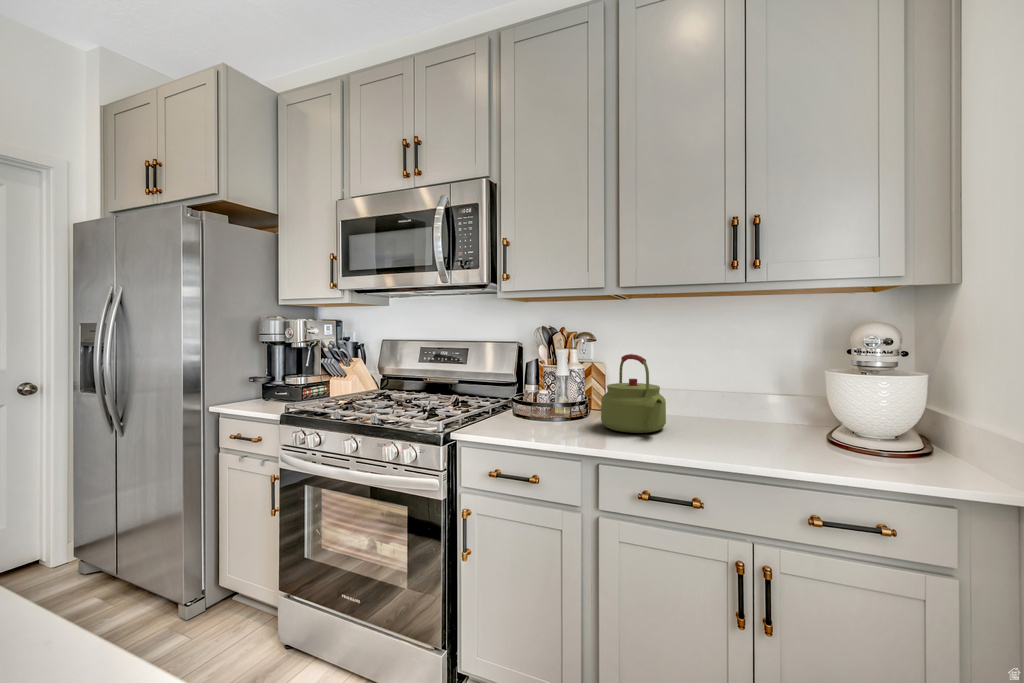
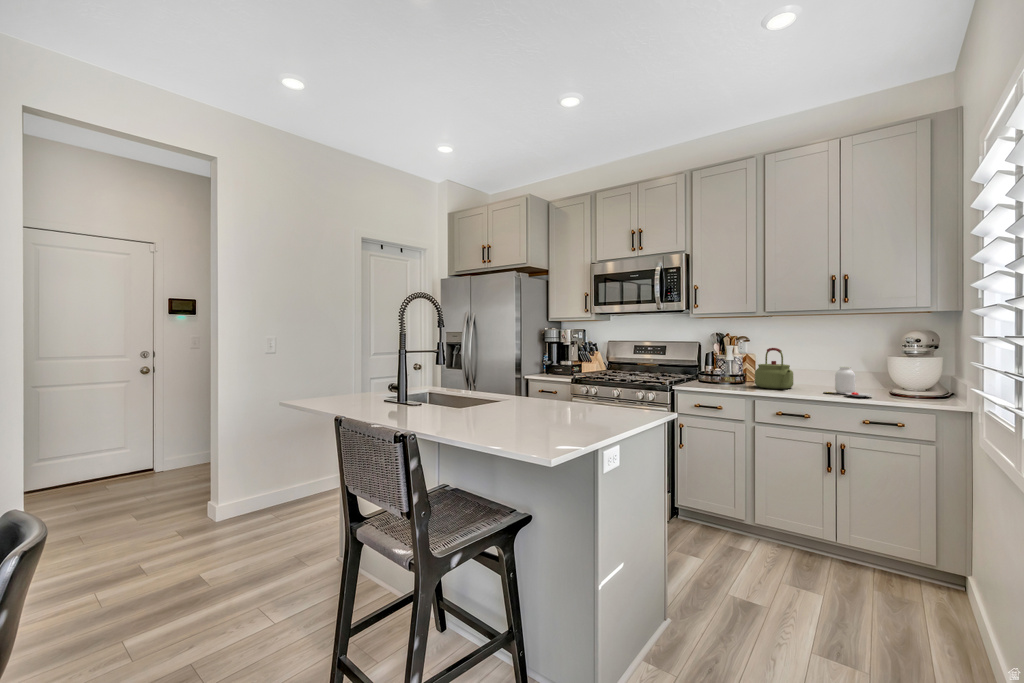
jar: none [720,393,816,460] -> present [828,367,872,397]

